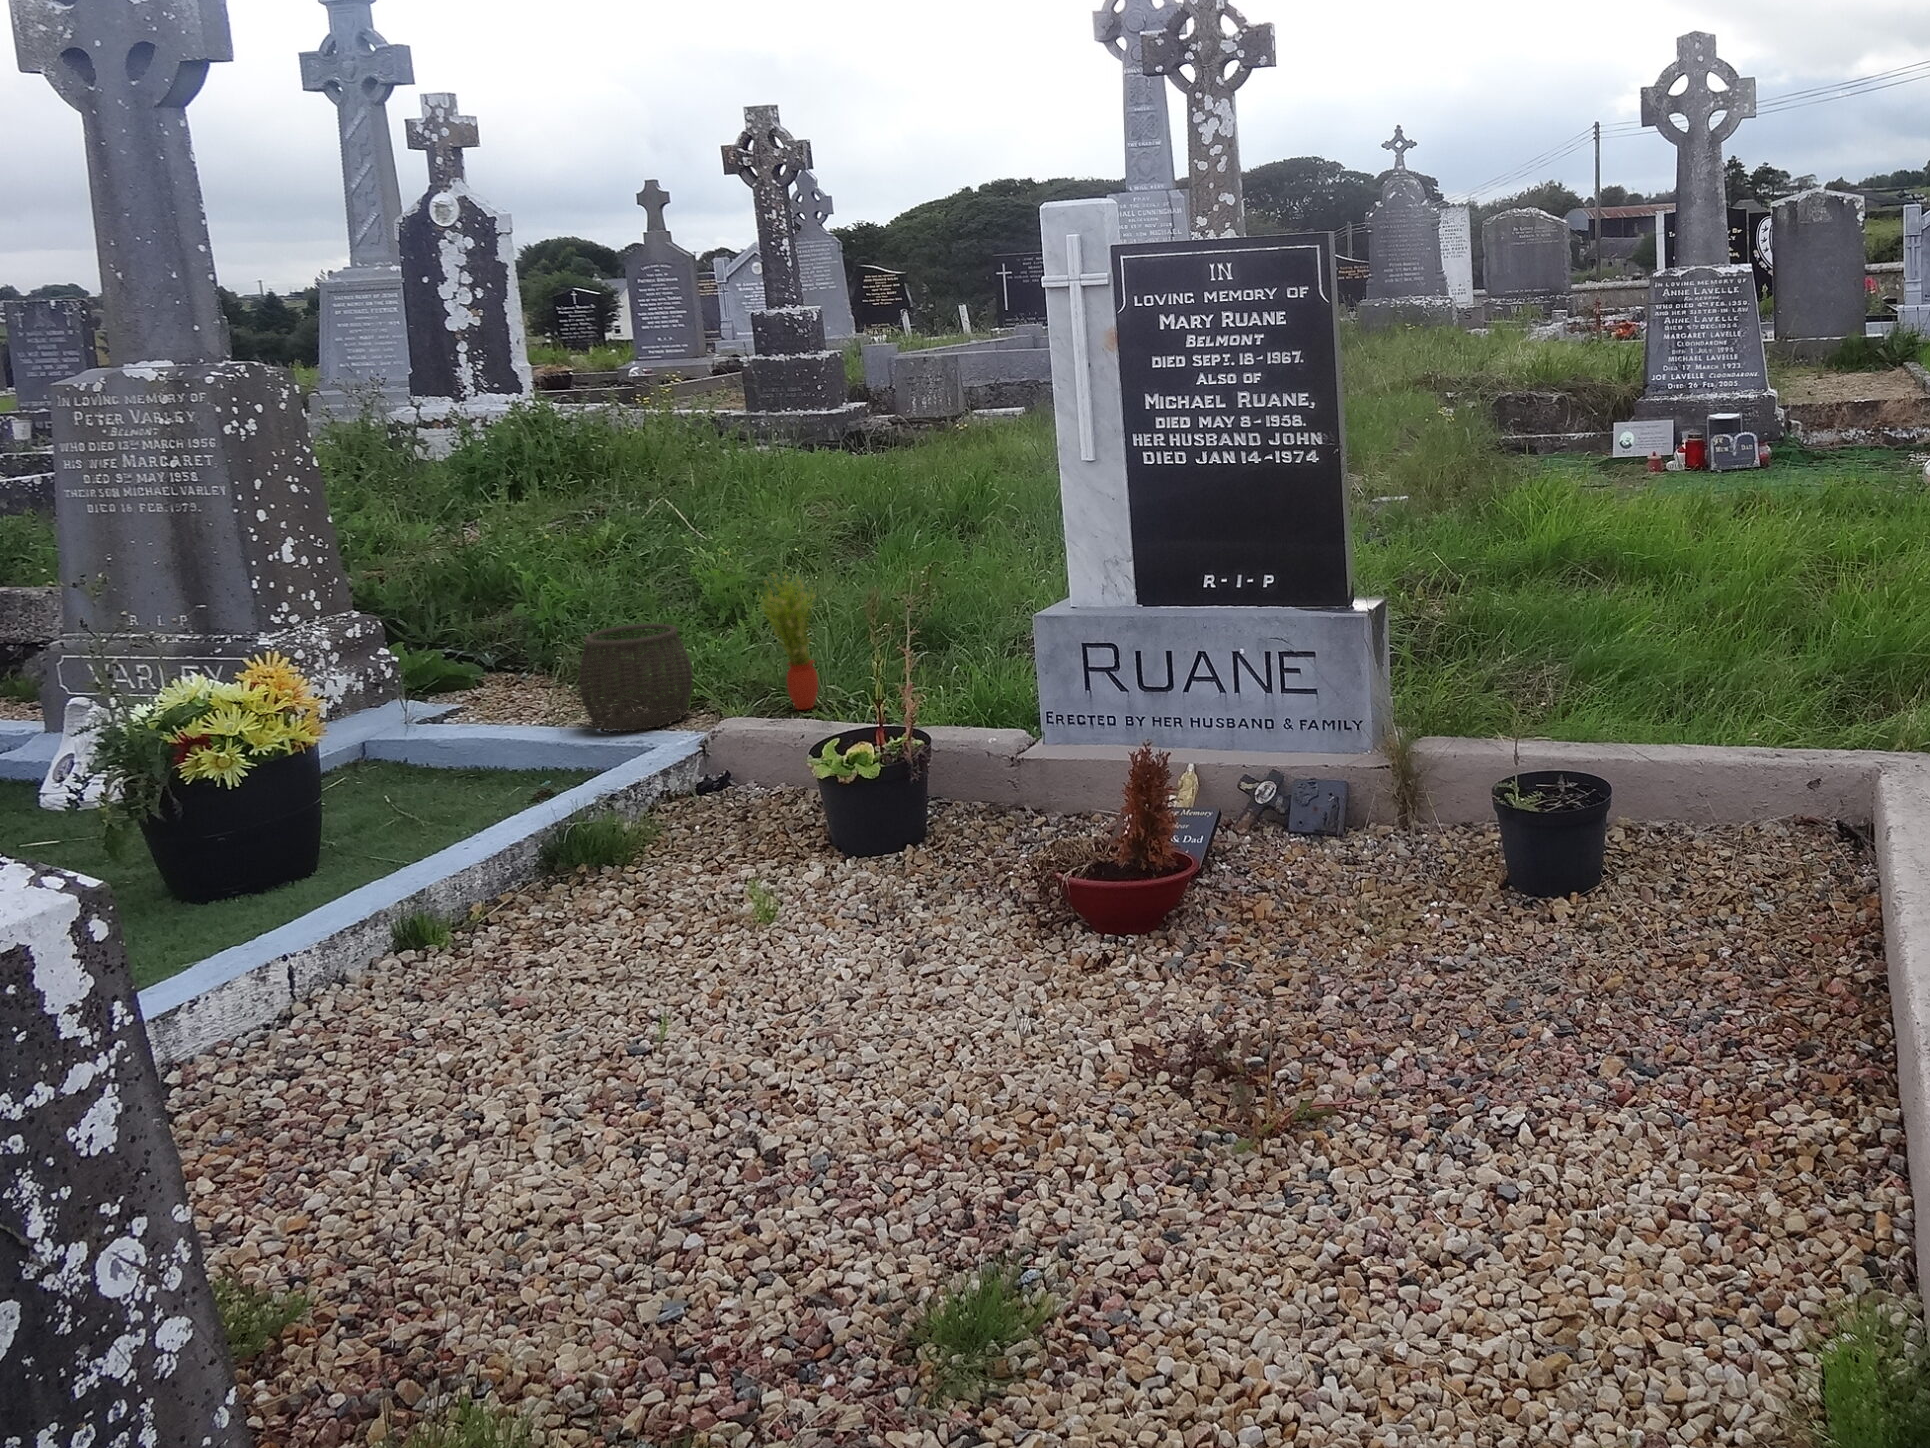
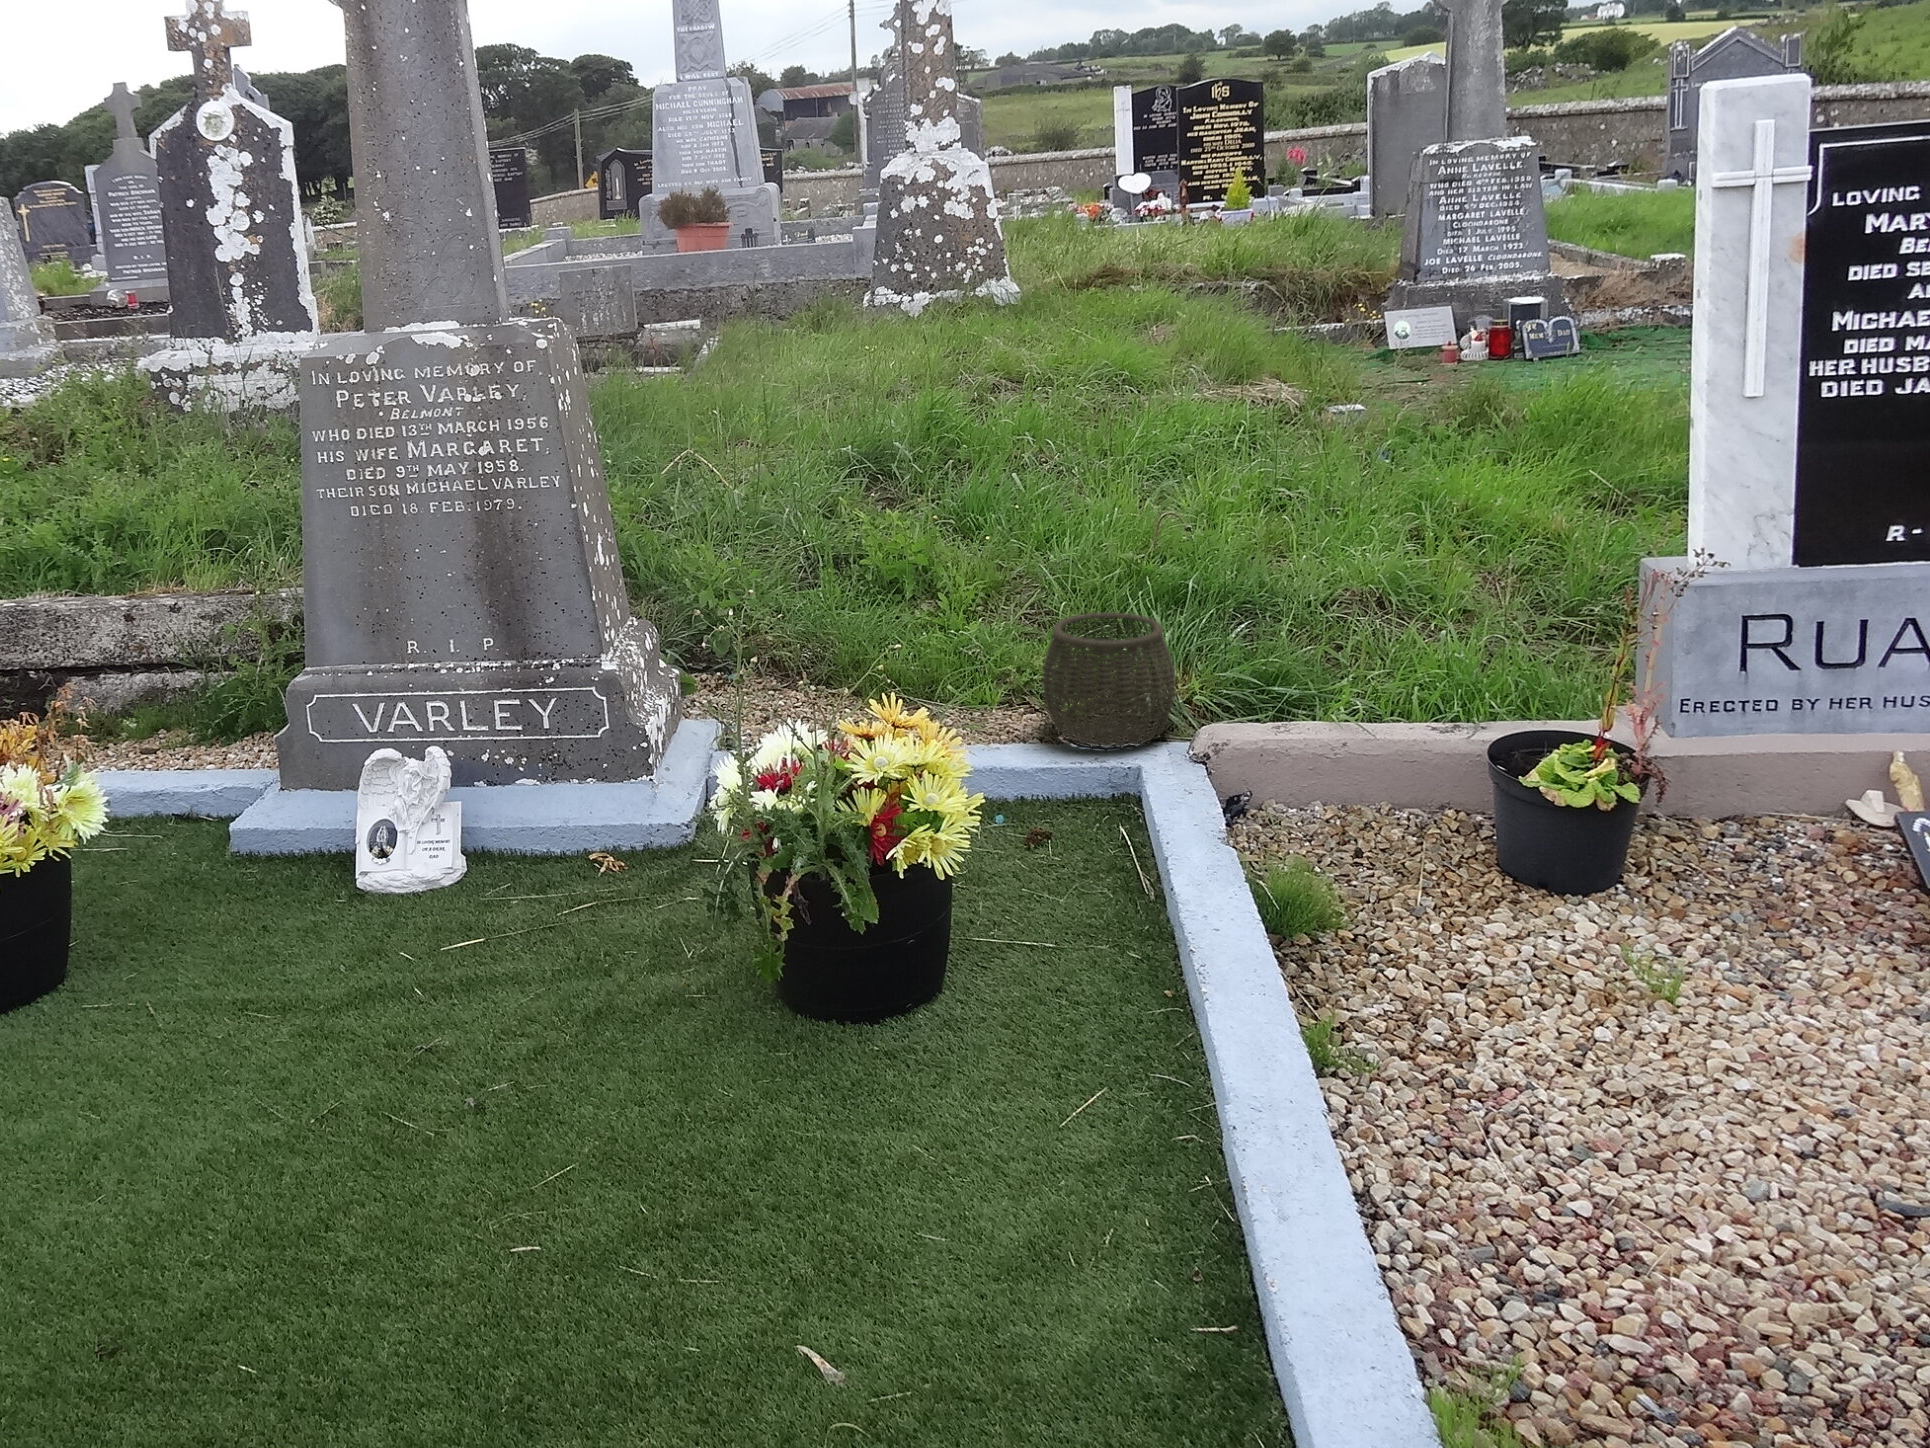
potted plant: present [758,573,818,710] -> none [1252,543,1331,706]

